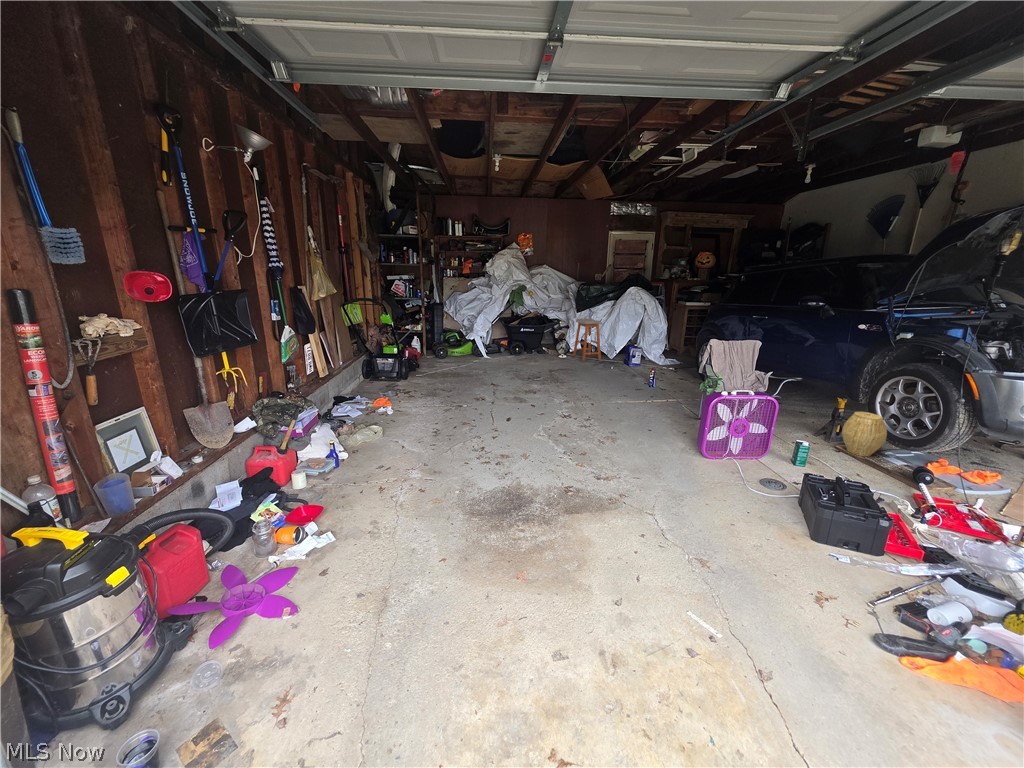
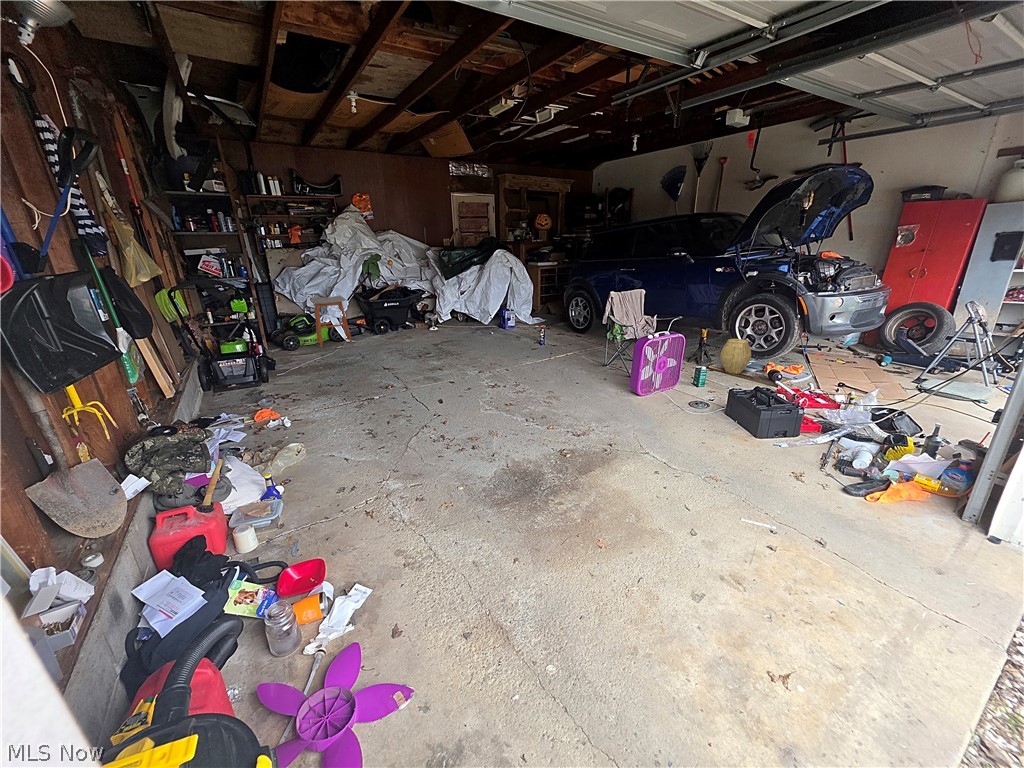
stool: present [573,318,602,361] -> present [311,296,352,347]

